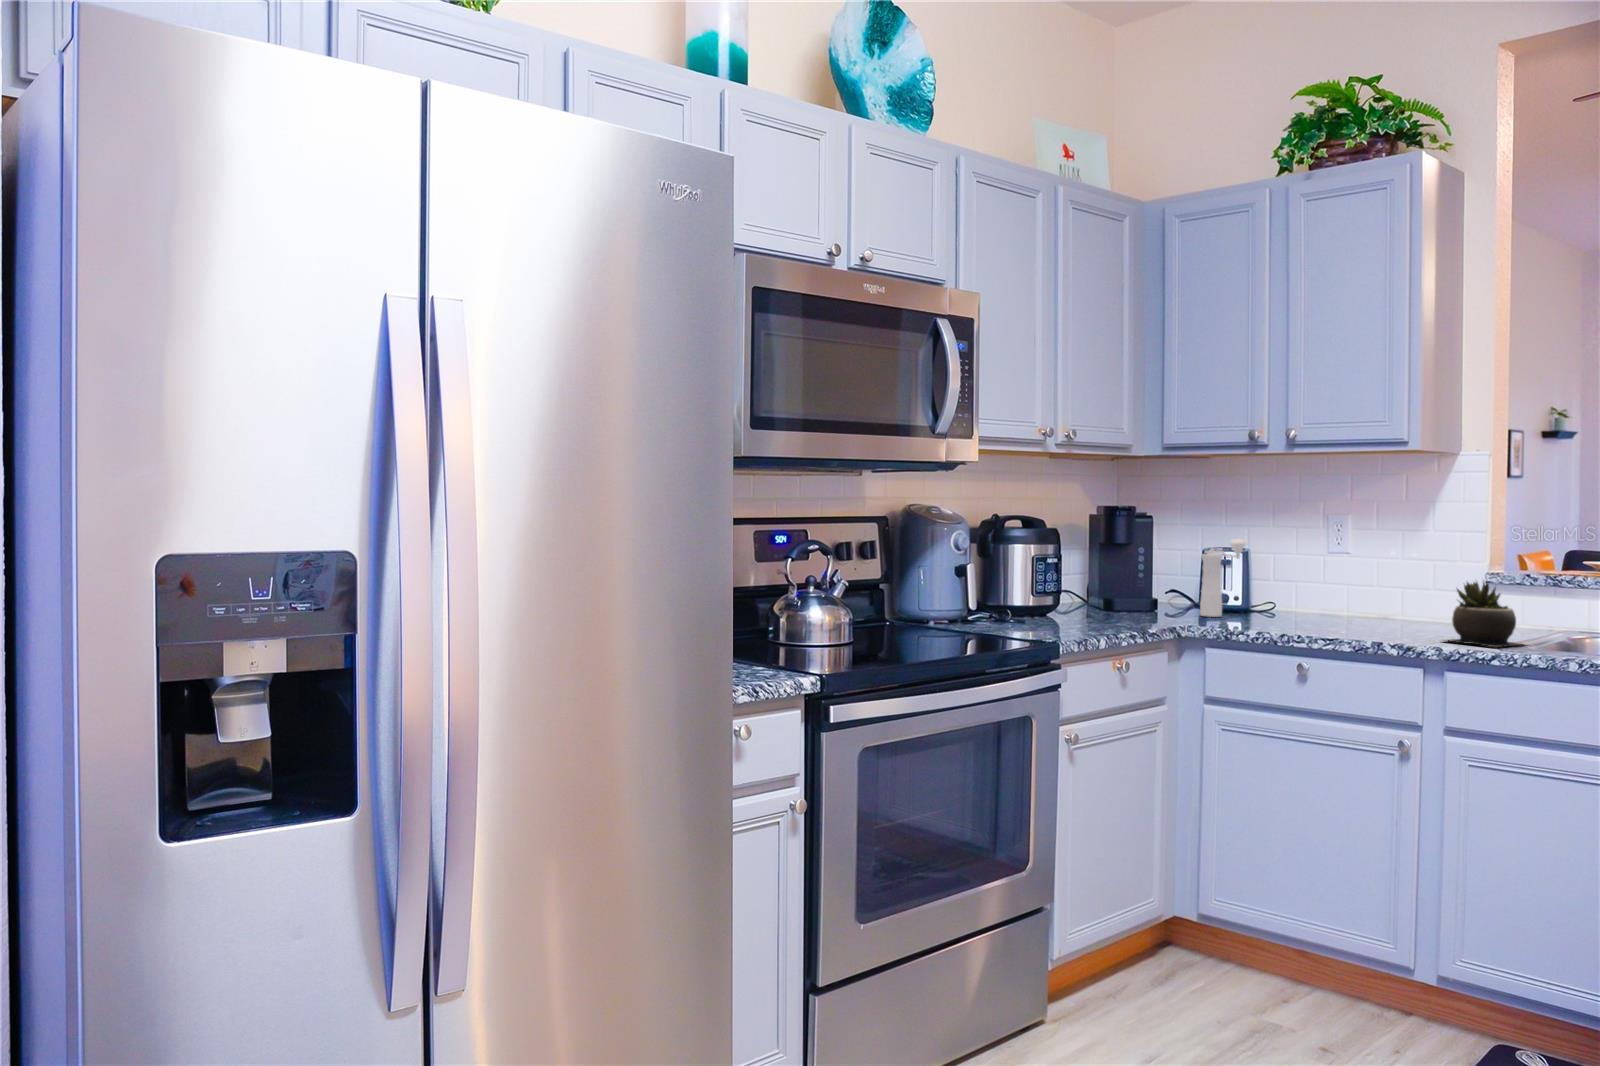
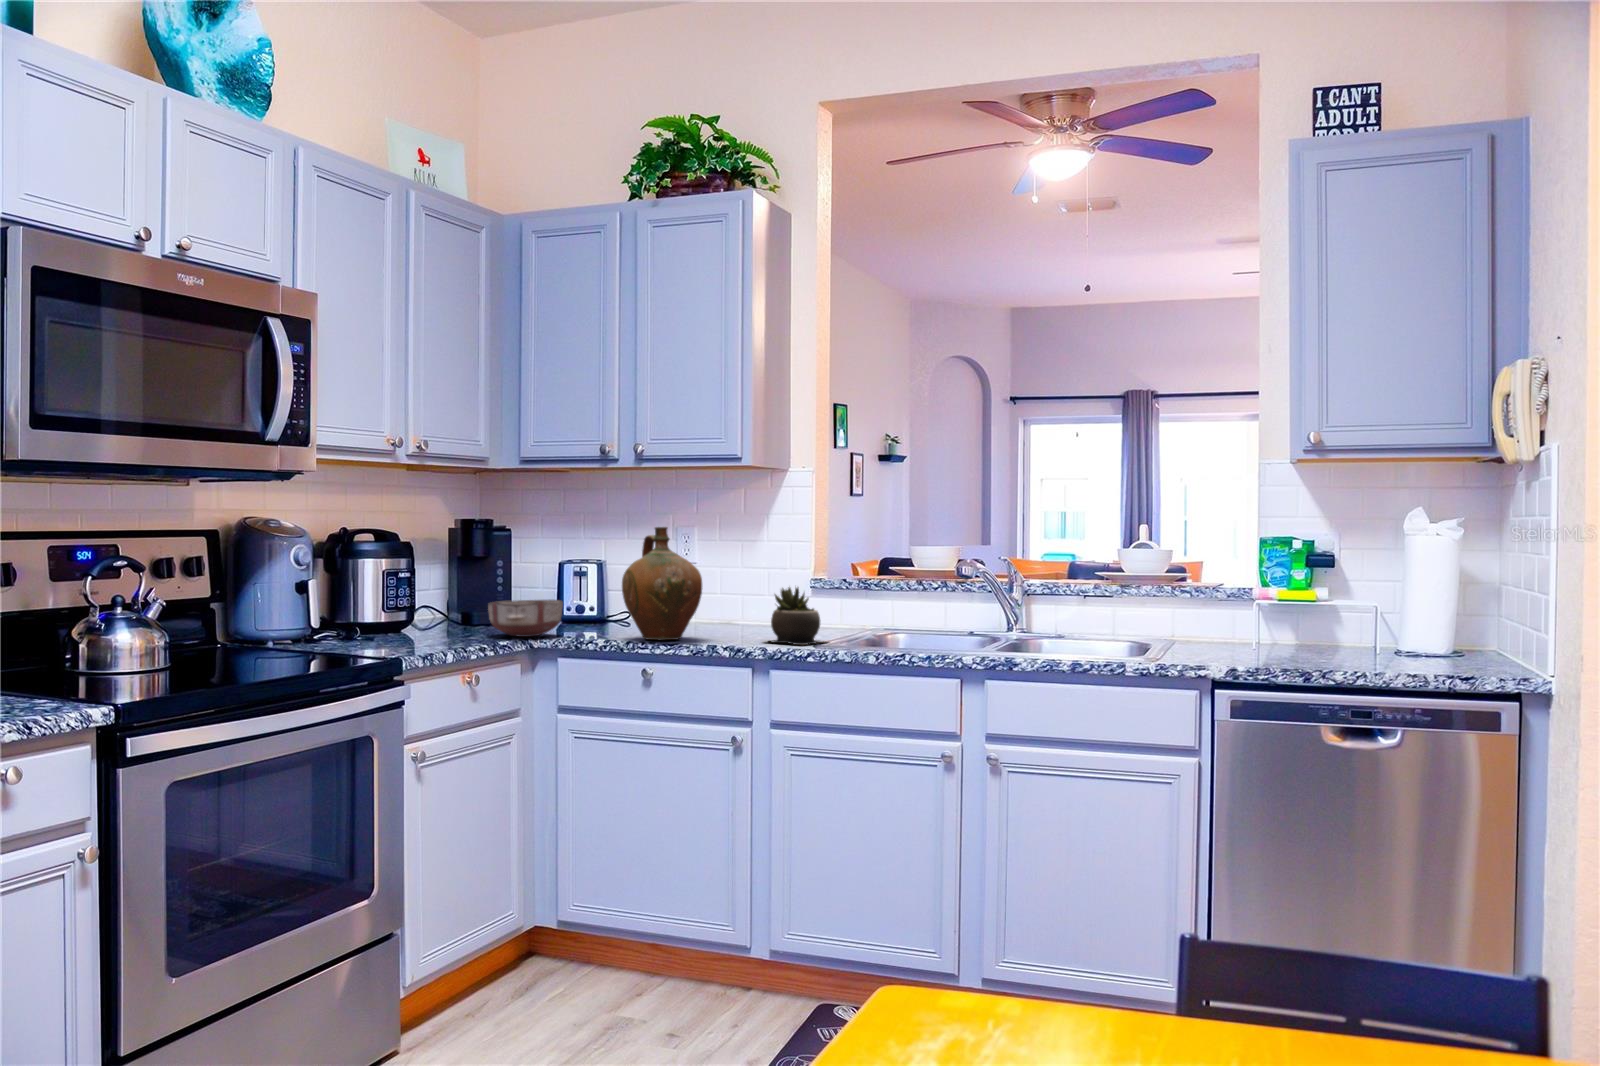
ceramic jug: none [1274,514,1368,634] -> present [622,527,702,640]
pepper mill: present [1200,539,1246,617] -> none [559,551,603,628]
ceramic bowl: none [1132,587,1209,624] -> present [488,600,563,637]

